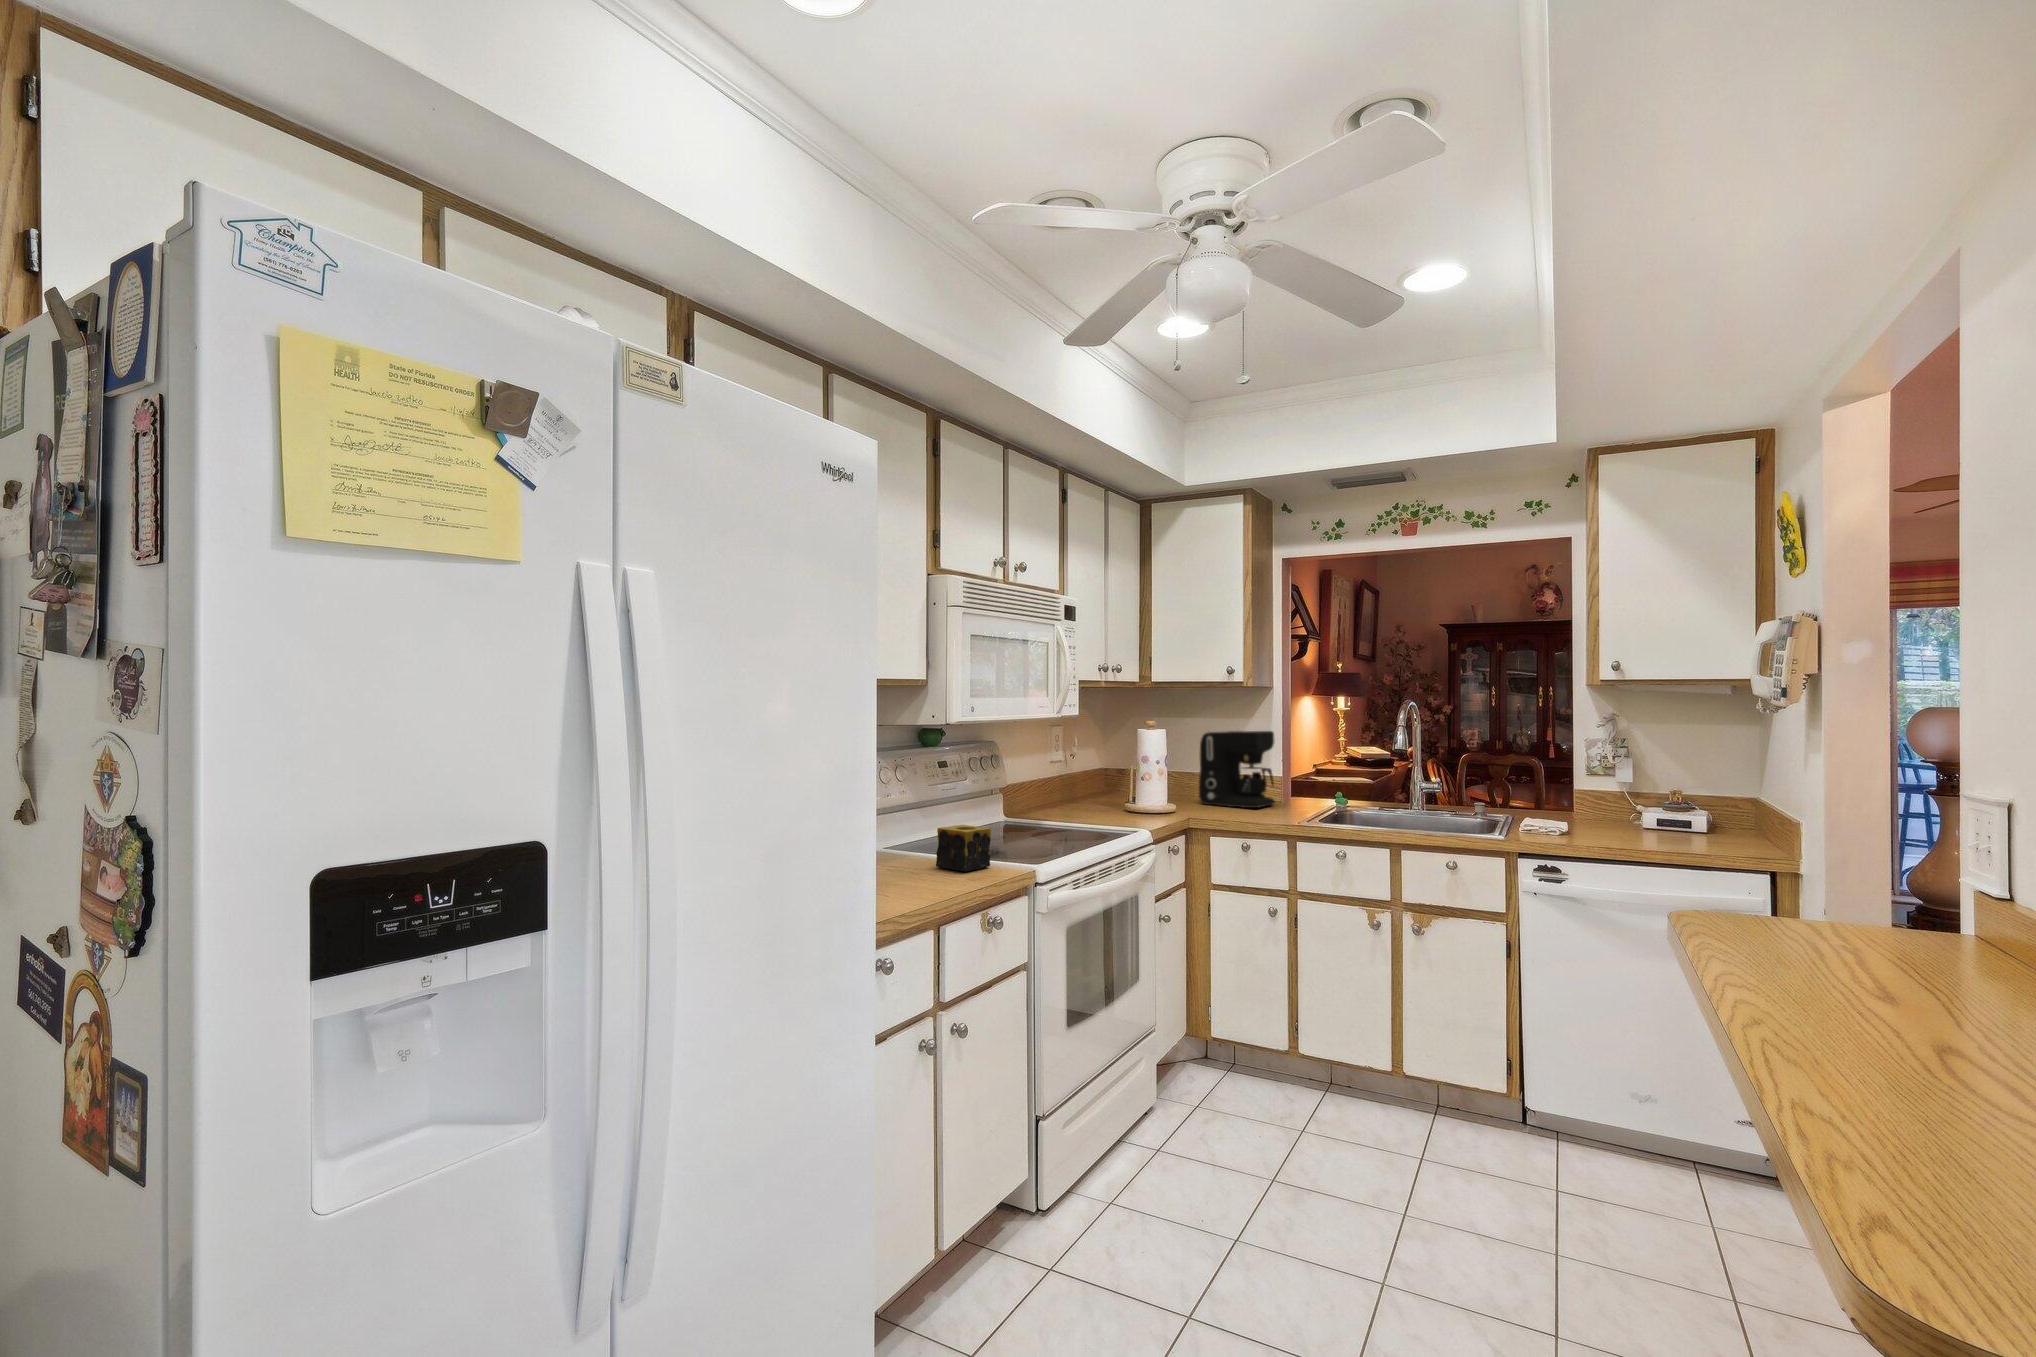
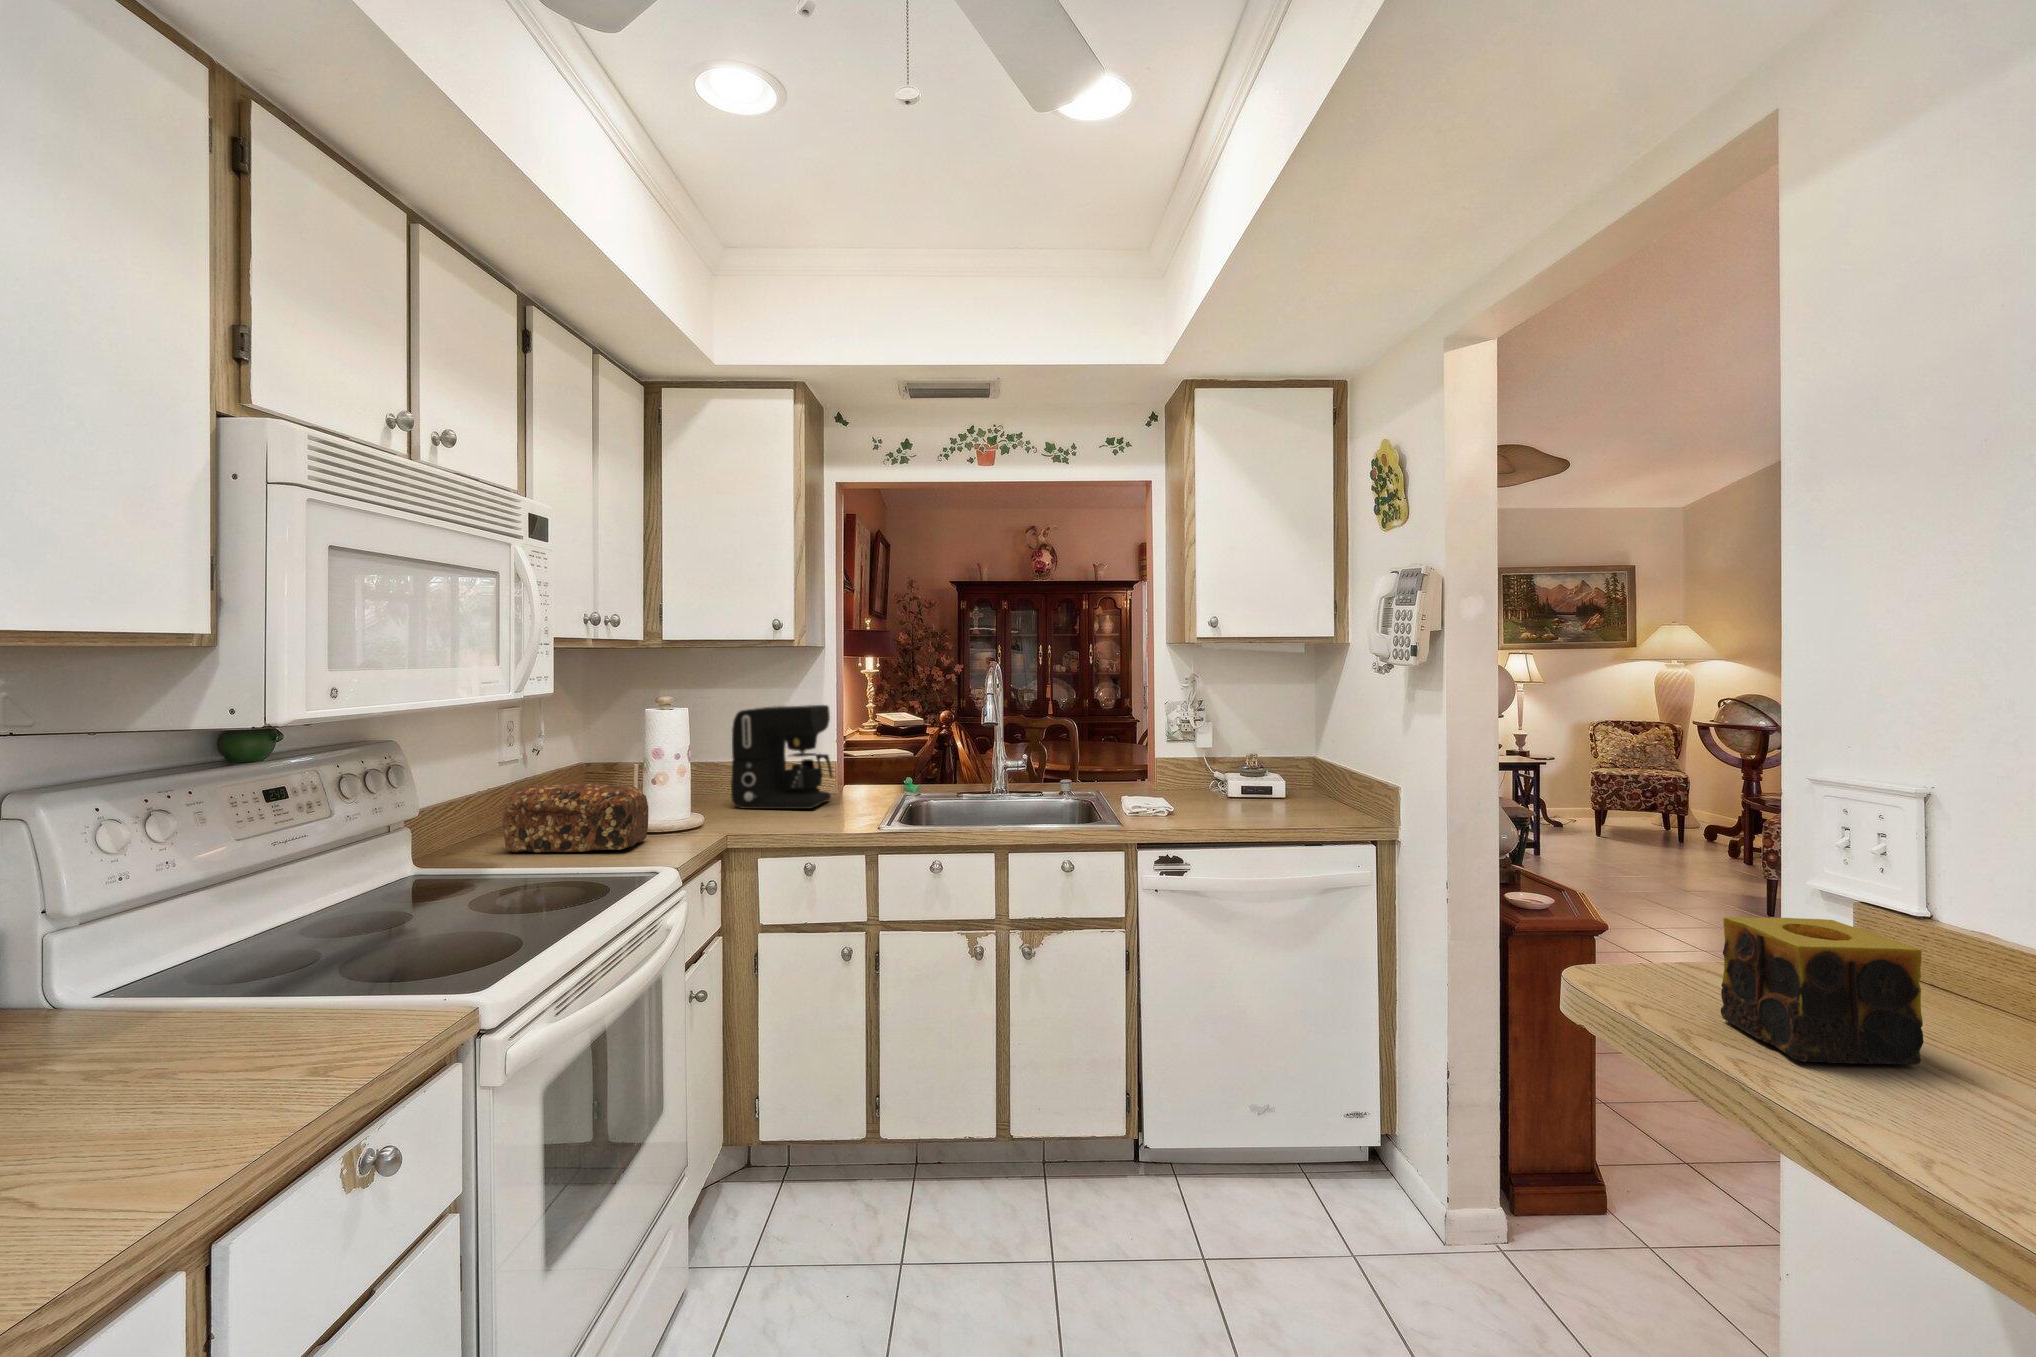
bread loaf: none [1052,773,1137,817] -> present [503,783,648,853]
candle: present [936,825,991,871] -> present [1721,916,1924,1065]

